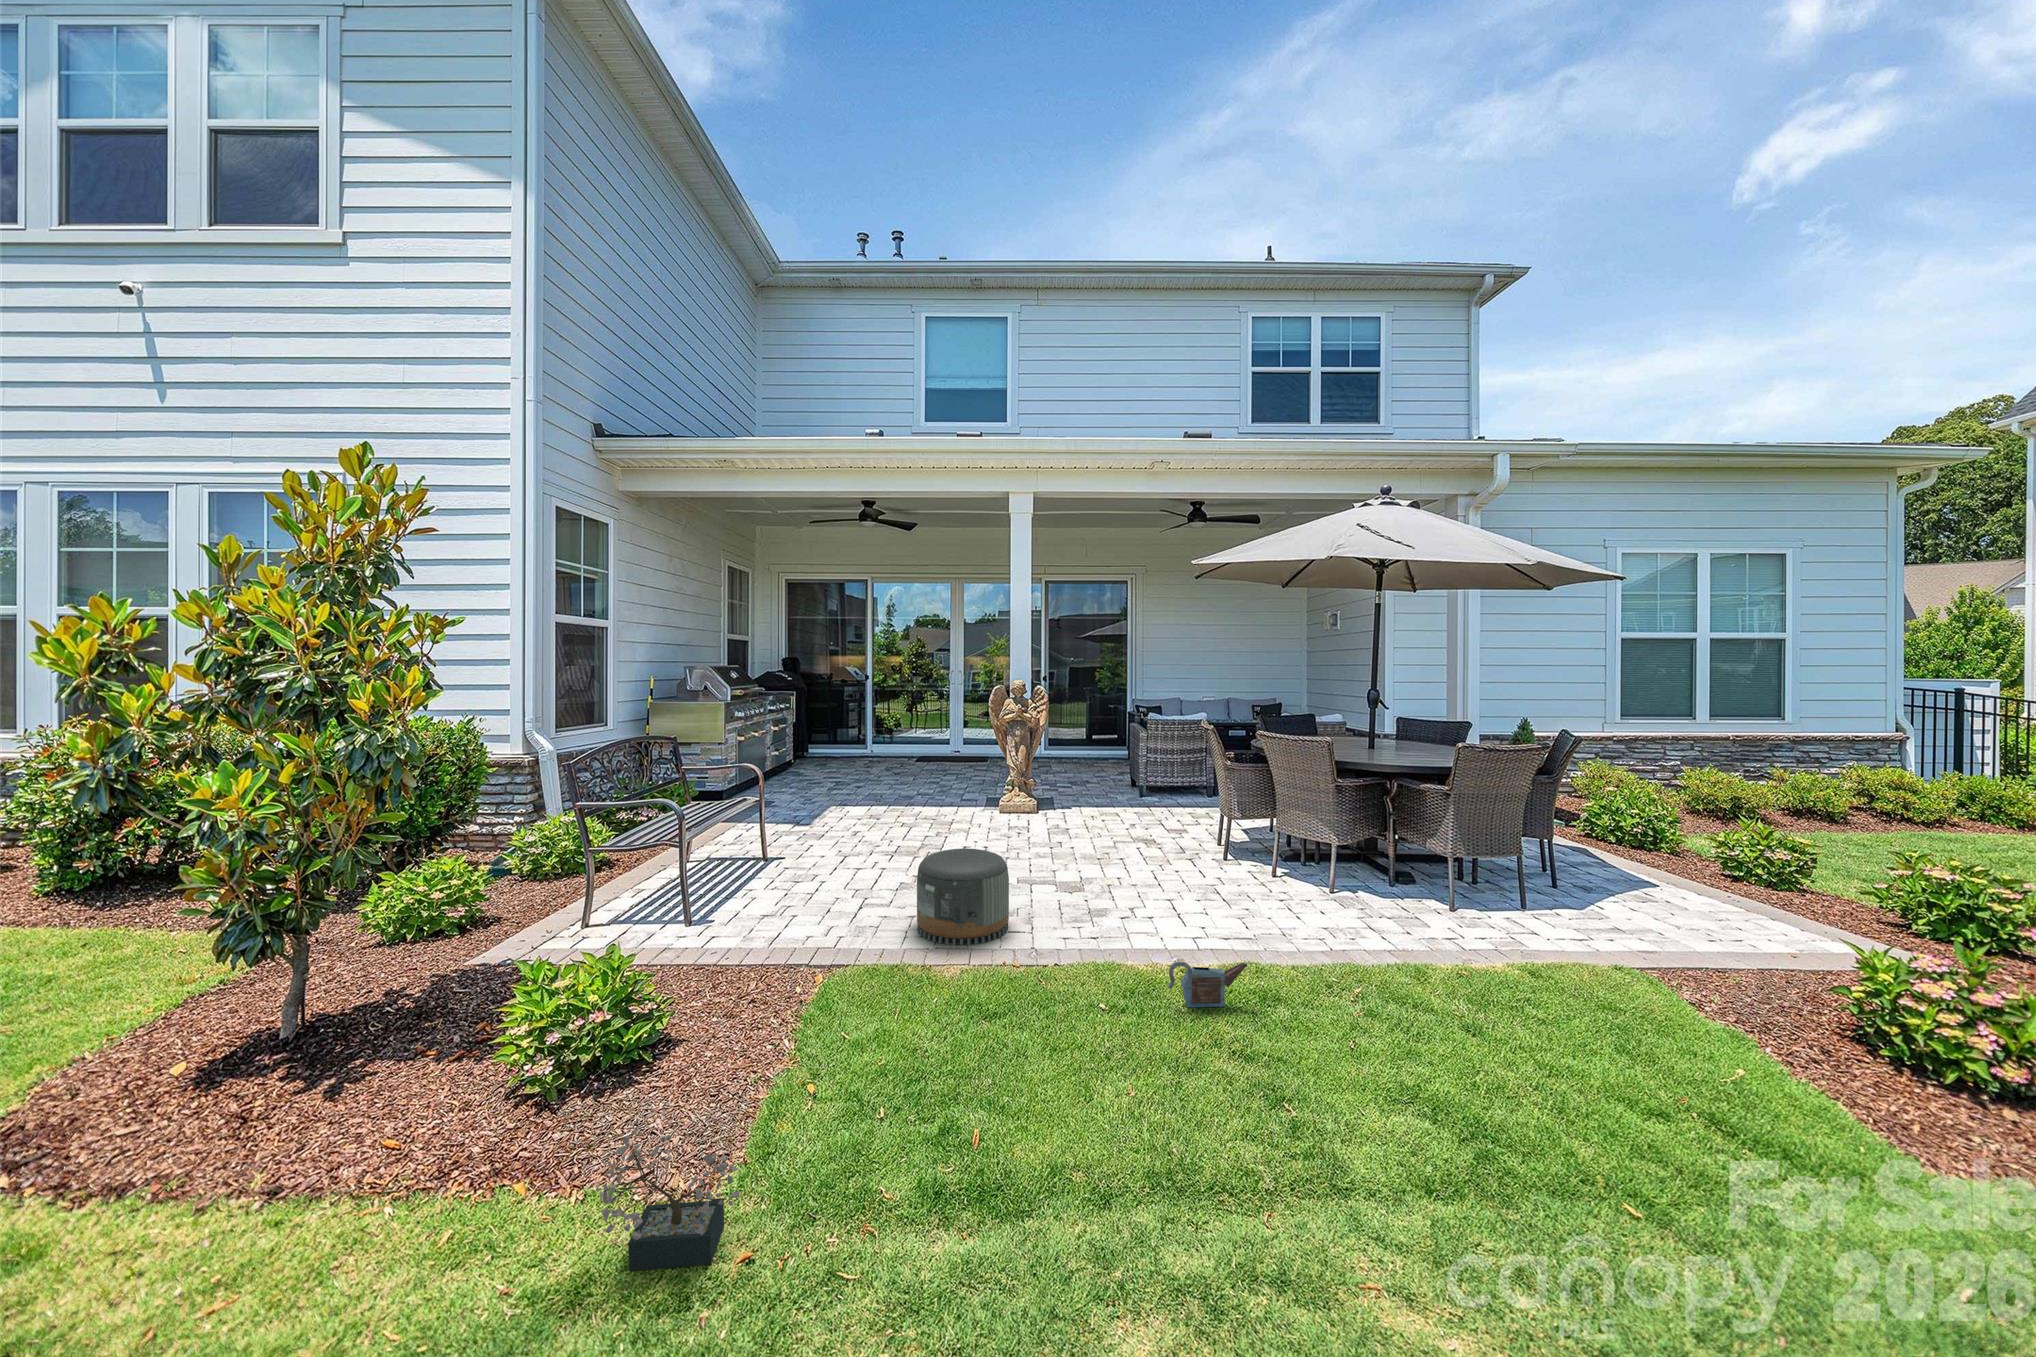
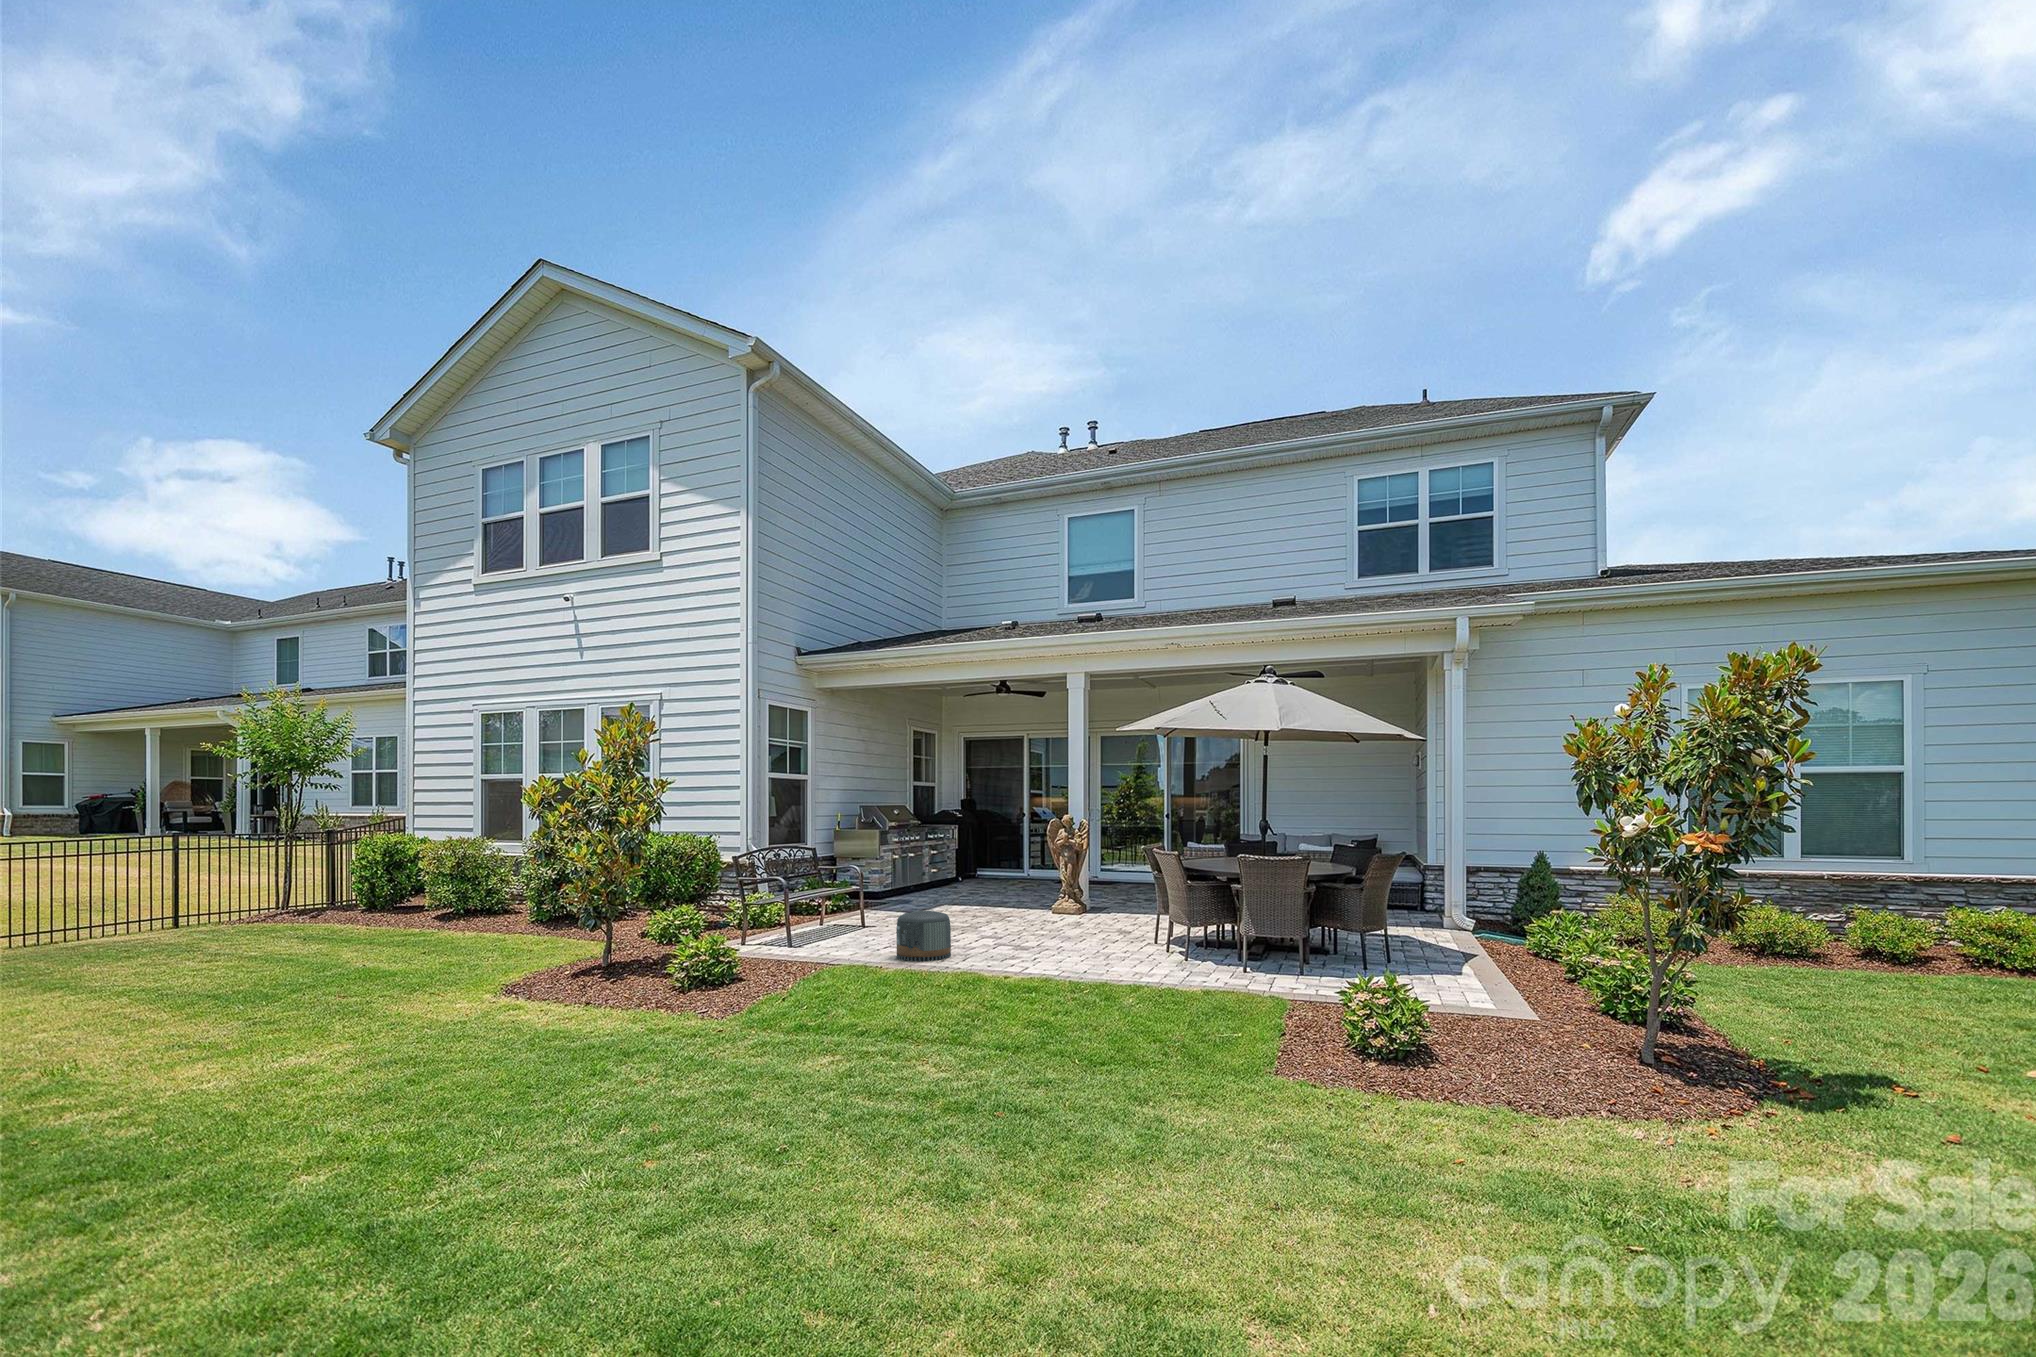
watering can: present [1168,961,1247,1007] -> none [973,955,1013,981]
decorative plant: present [596,1130,740,1271] -> none [683,959,732,1002]

